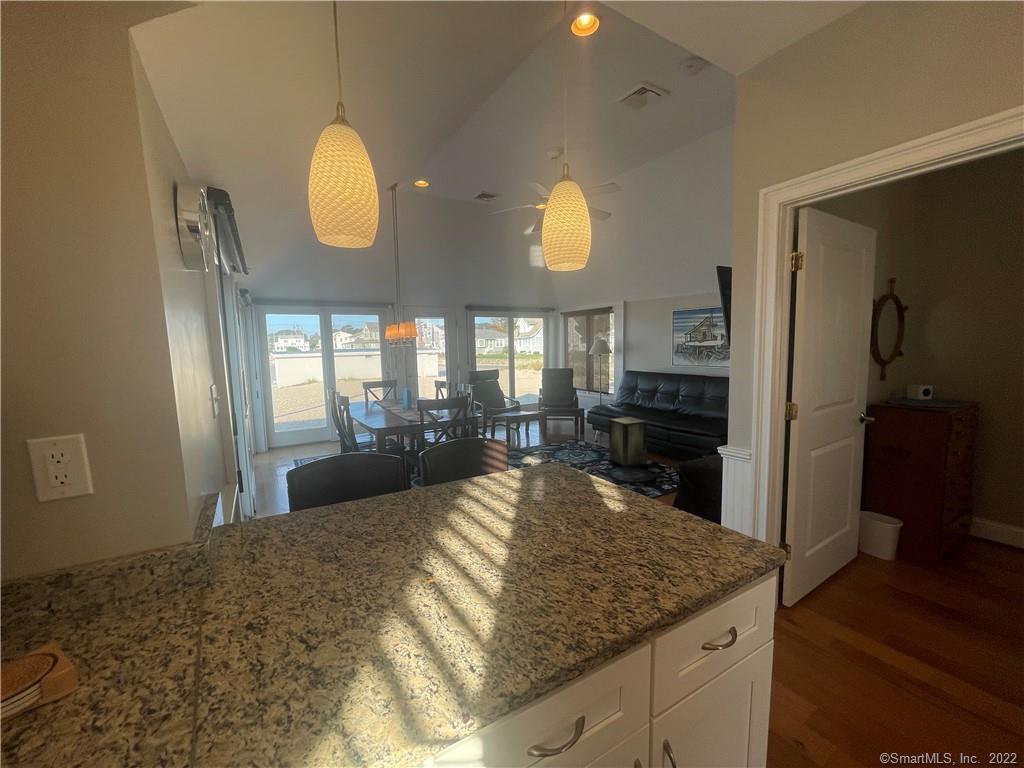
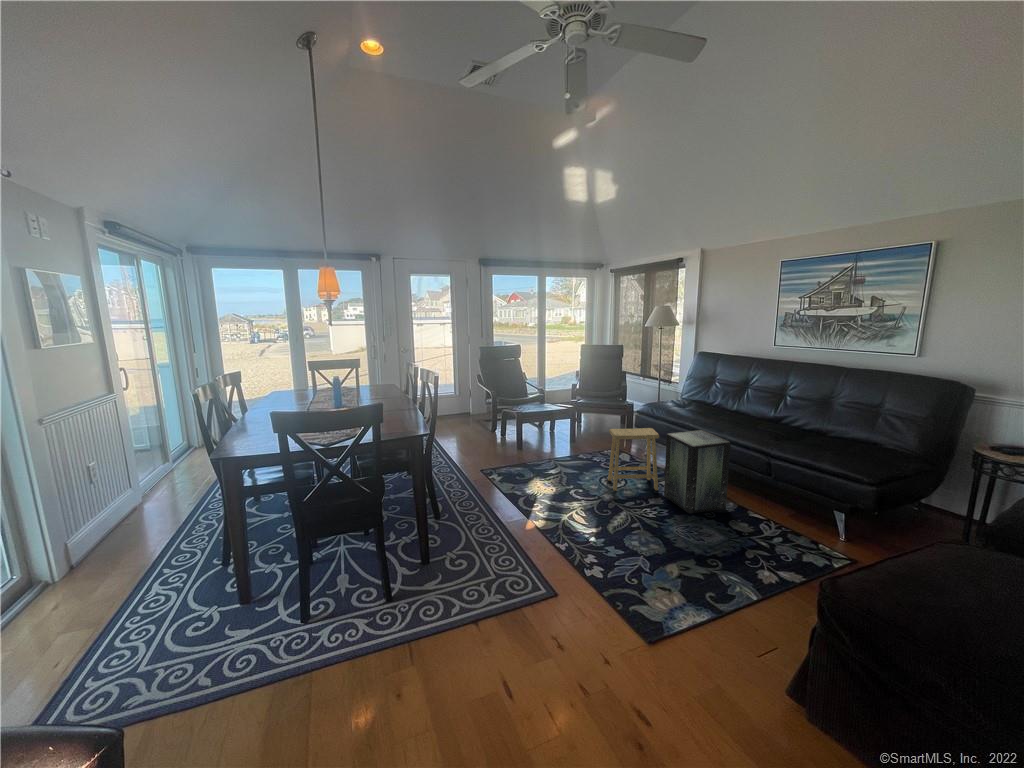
footstool: none [572,418,605,459] -> present [608,428,659,491]

